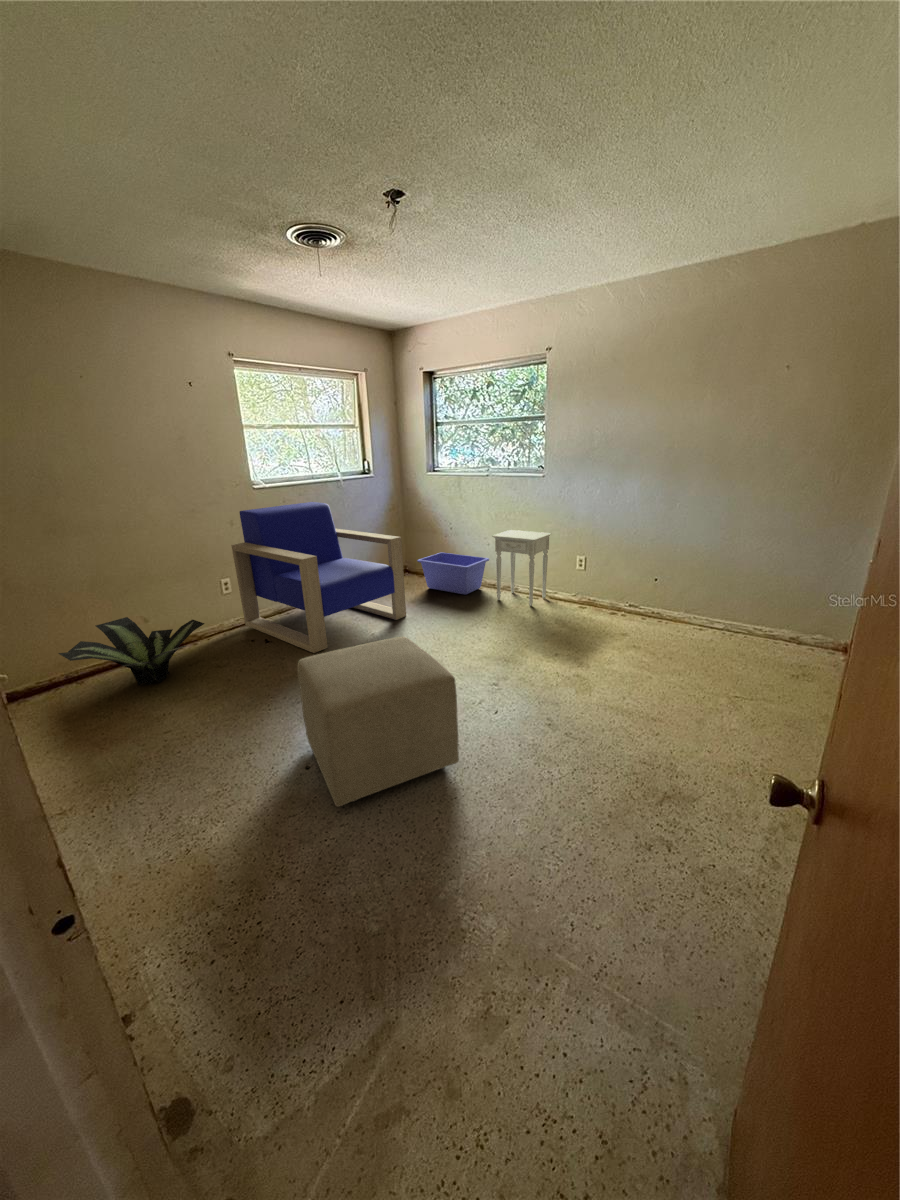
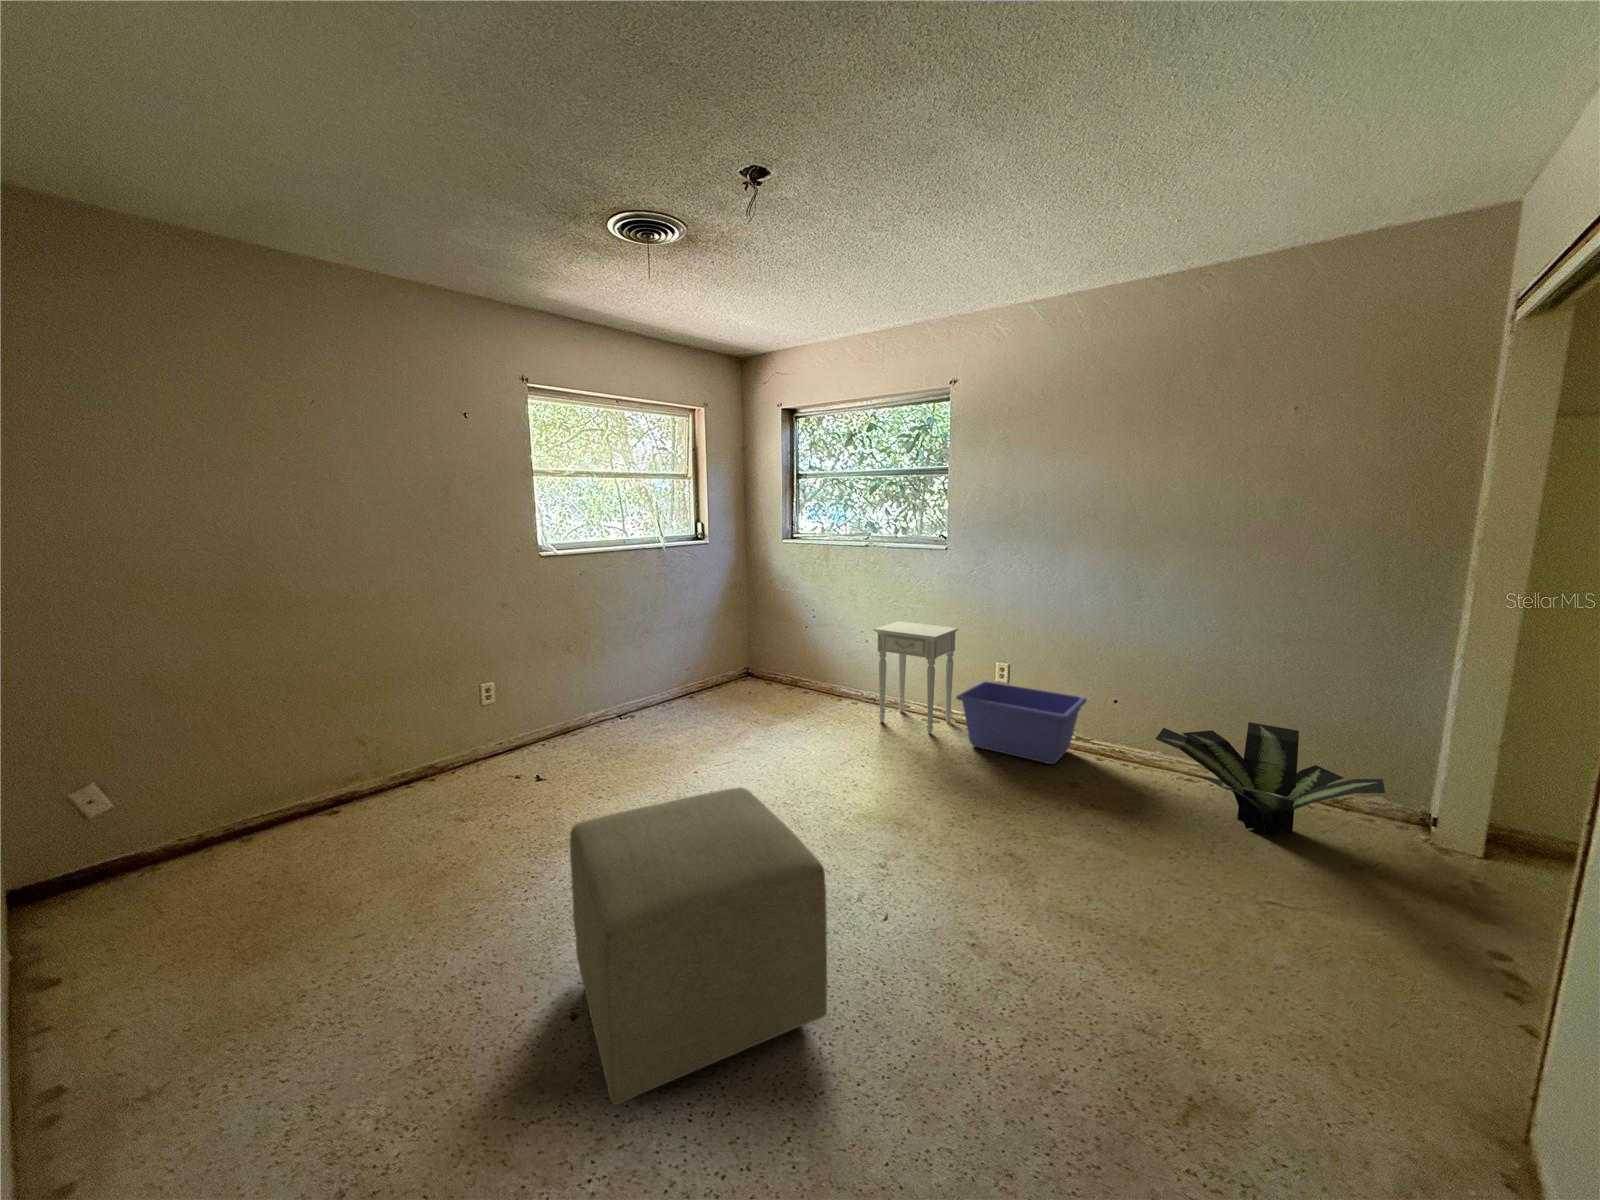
armchair: present [231,502,406,653] -> none [499,576,746,801]
storage bin: present [417,552,489,595] -> present [956,681,1087,764]
potted plant: present [59,617,204,685] -> present [1156,722,1385,835]

